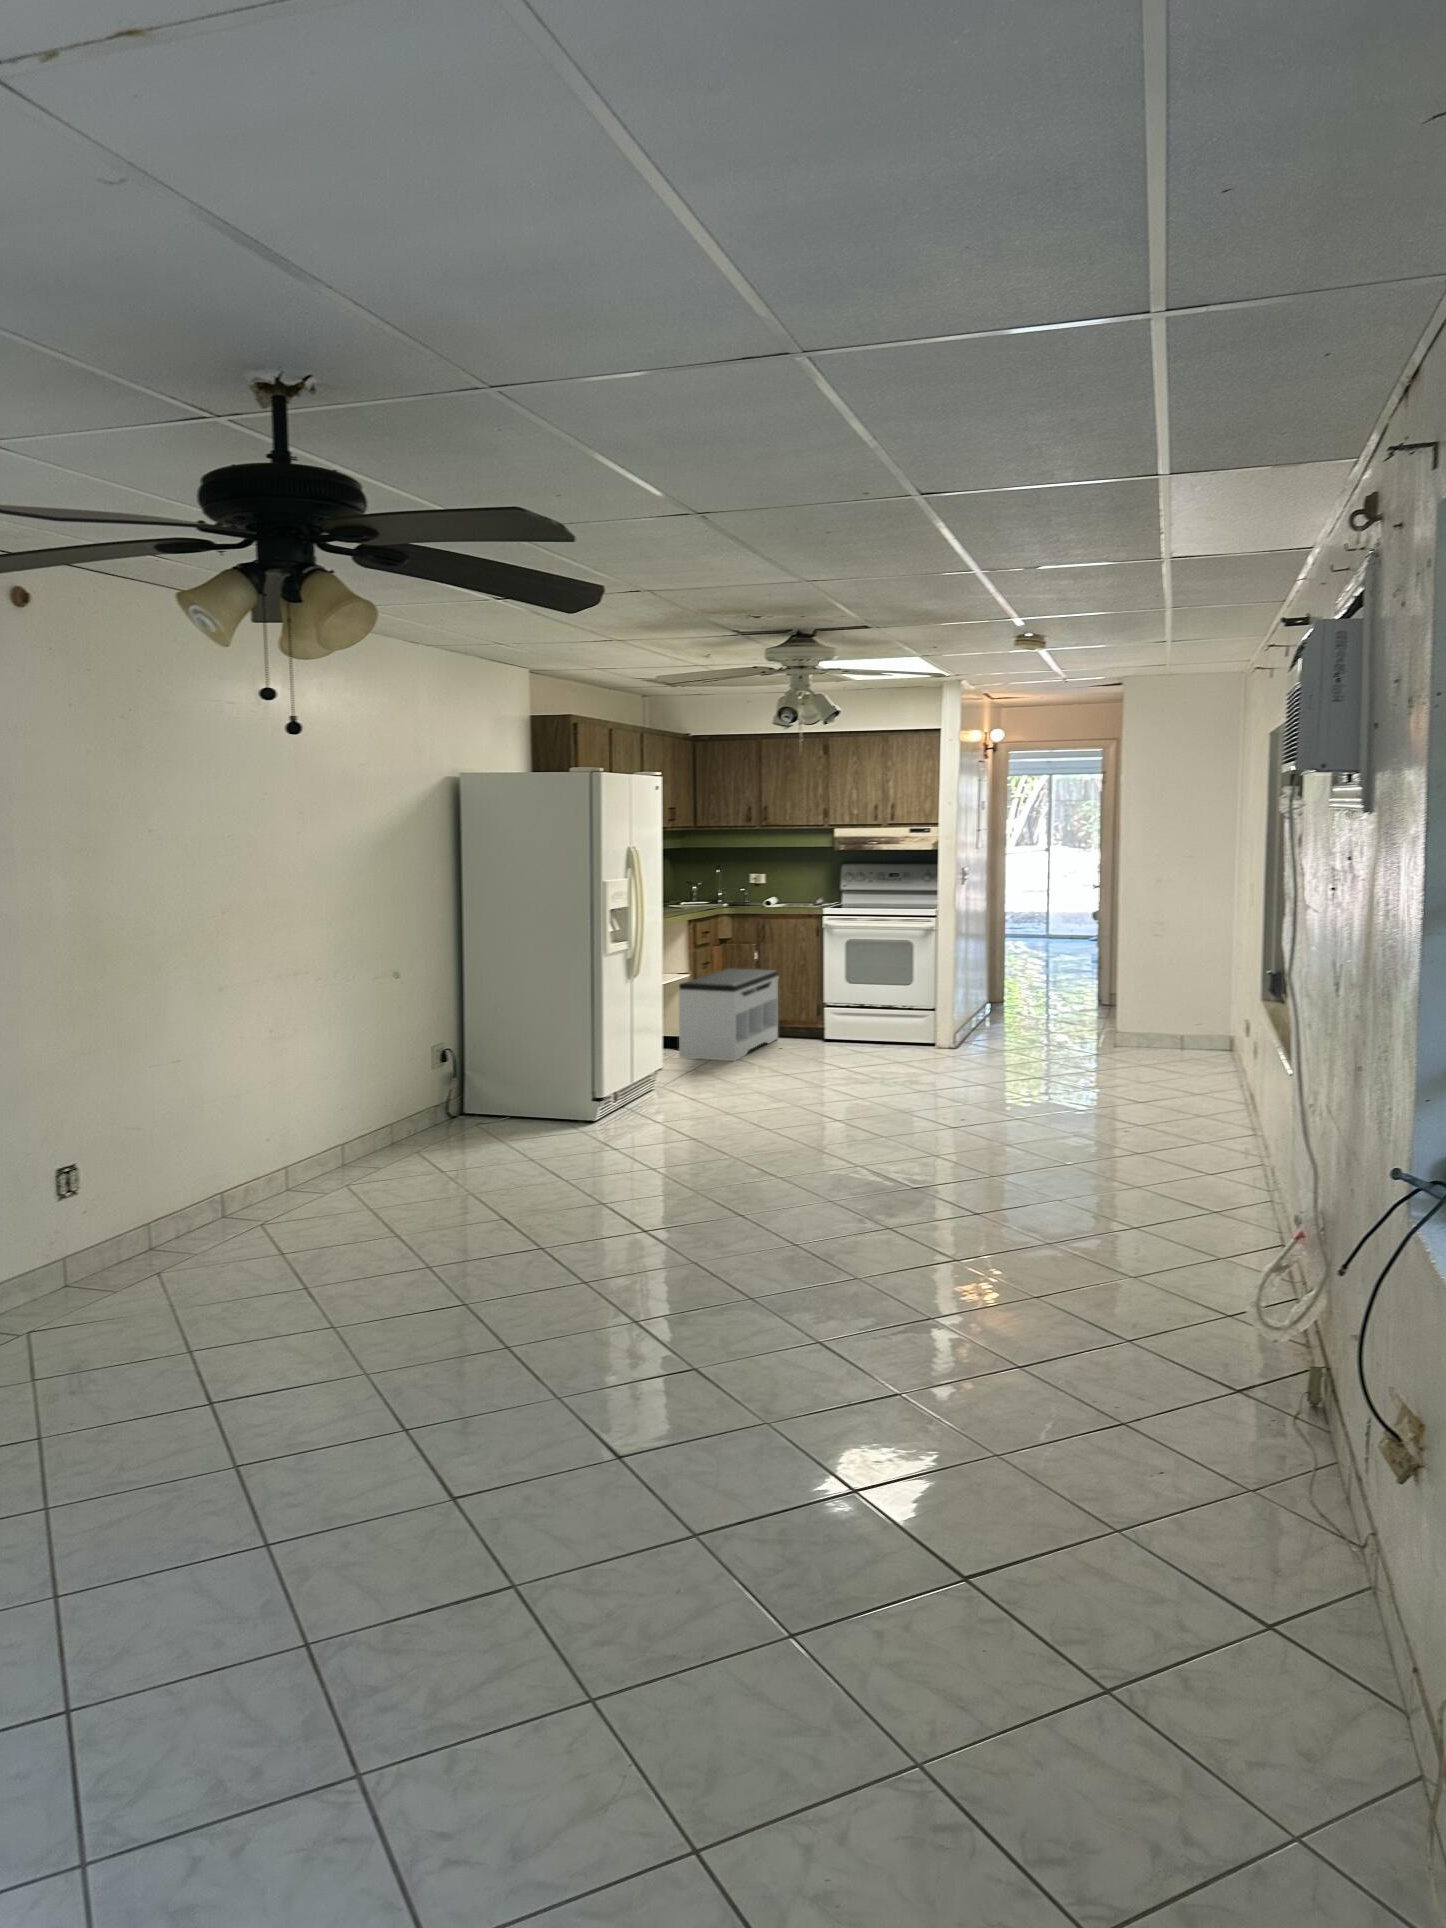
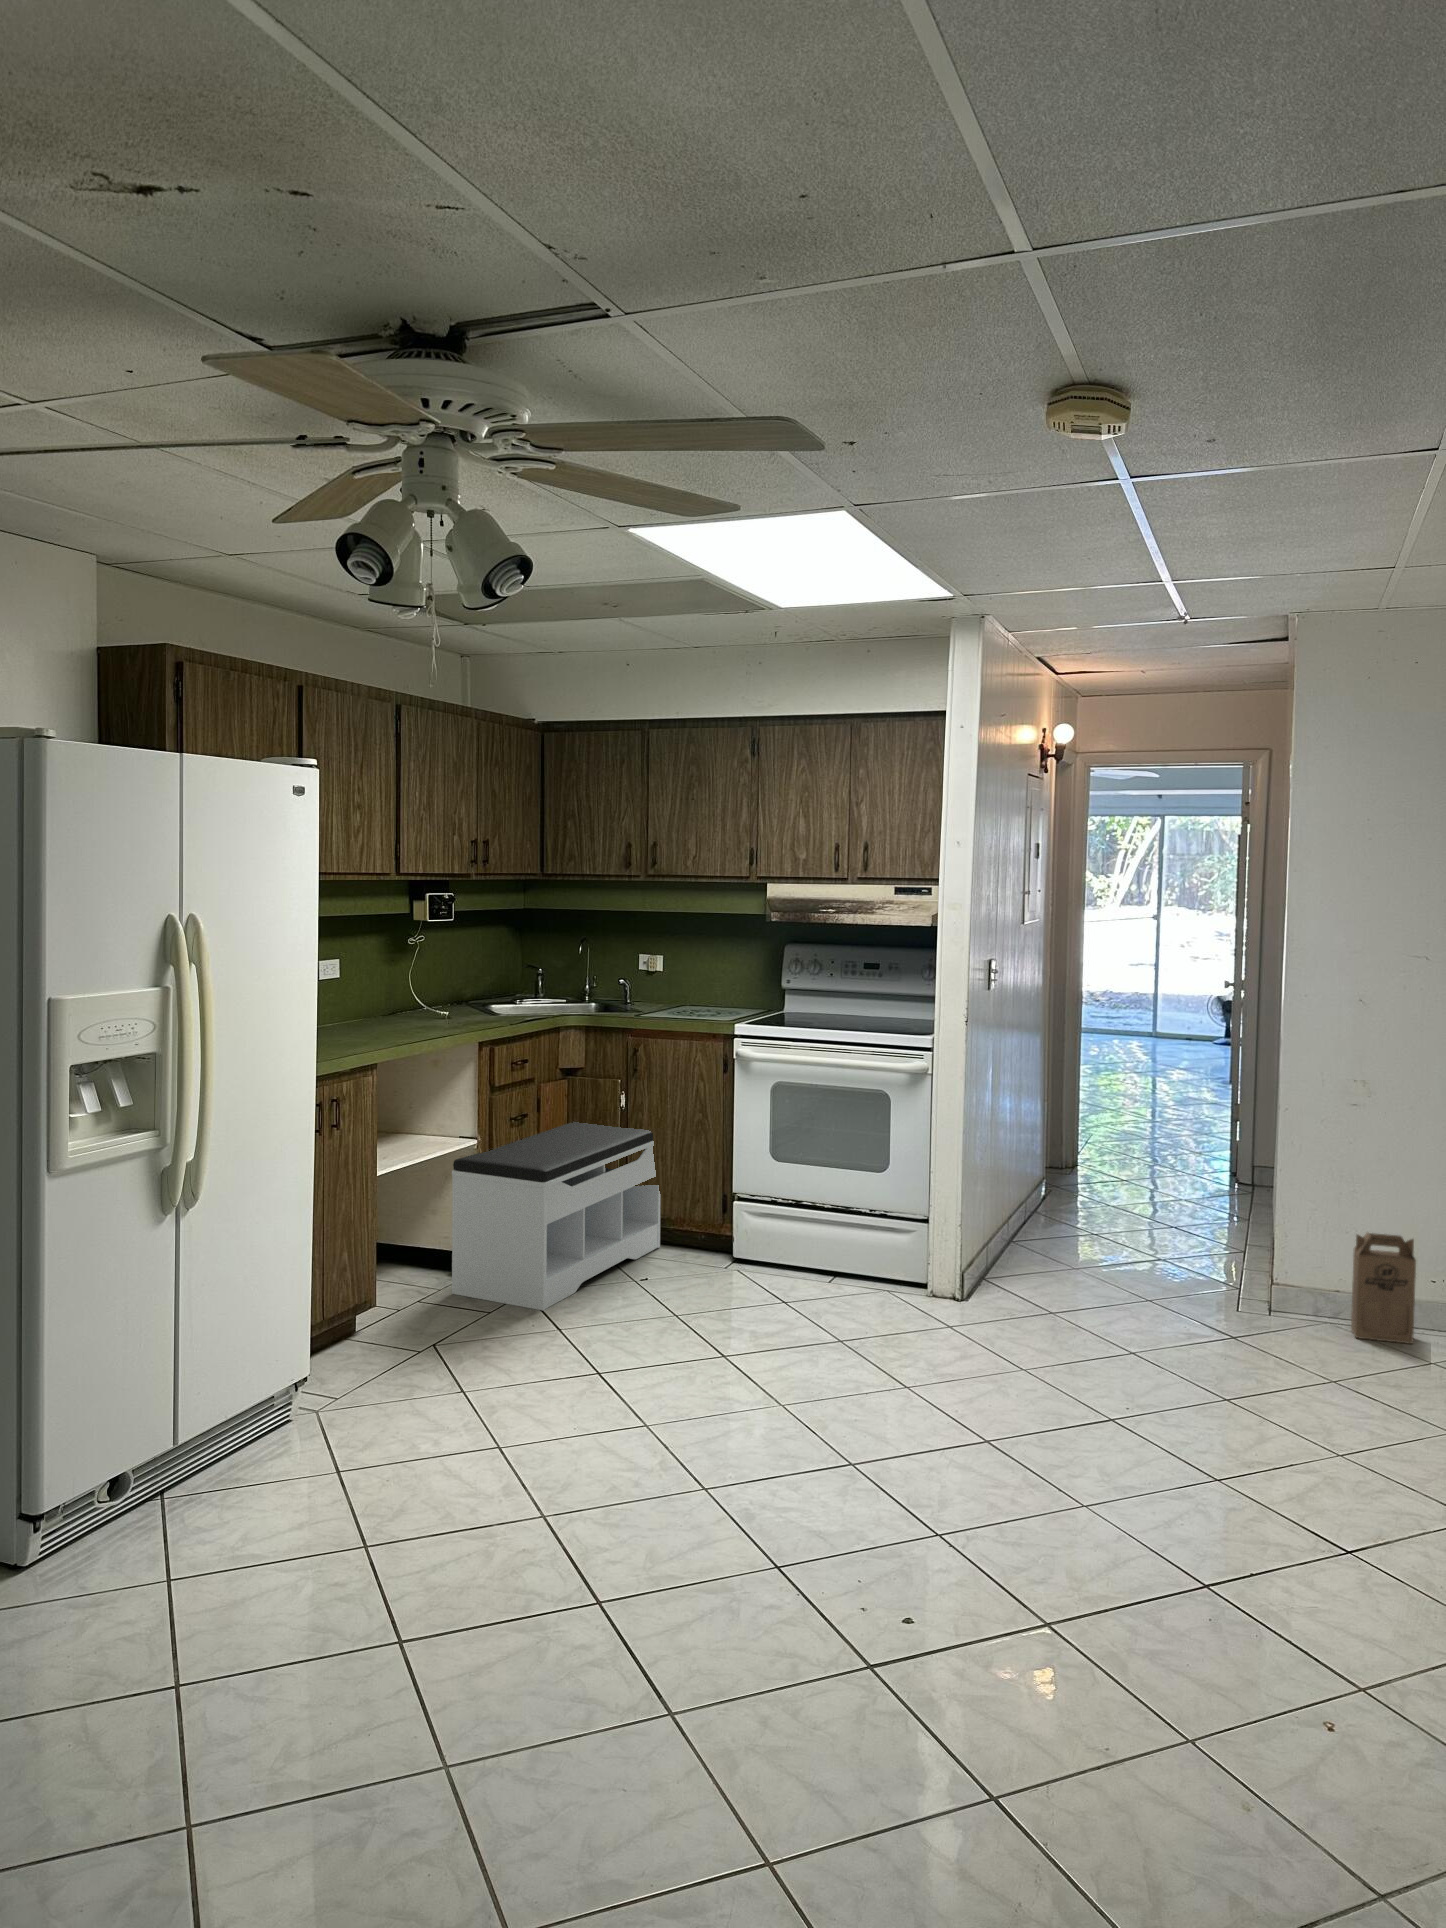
cardboard box: none [1154,1002,1185,1057] -> present [1351,1233,1416,1344]

